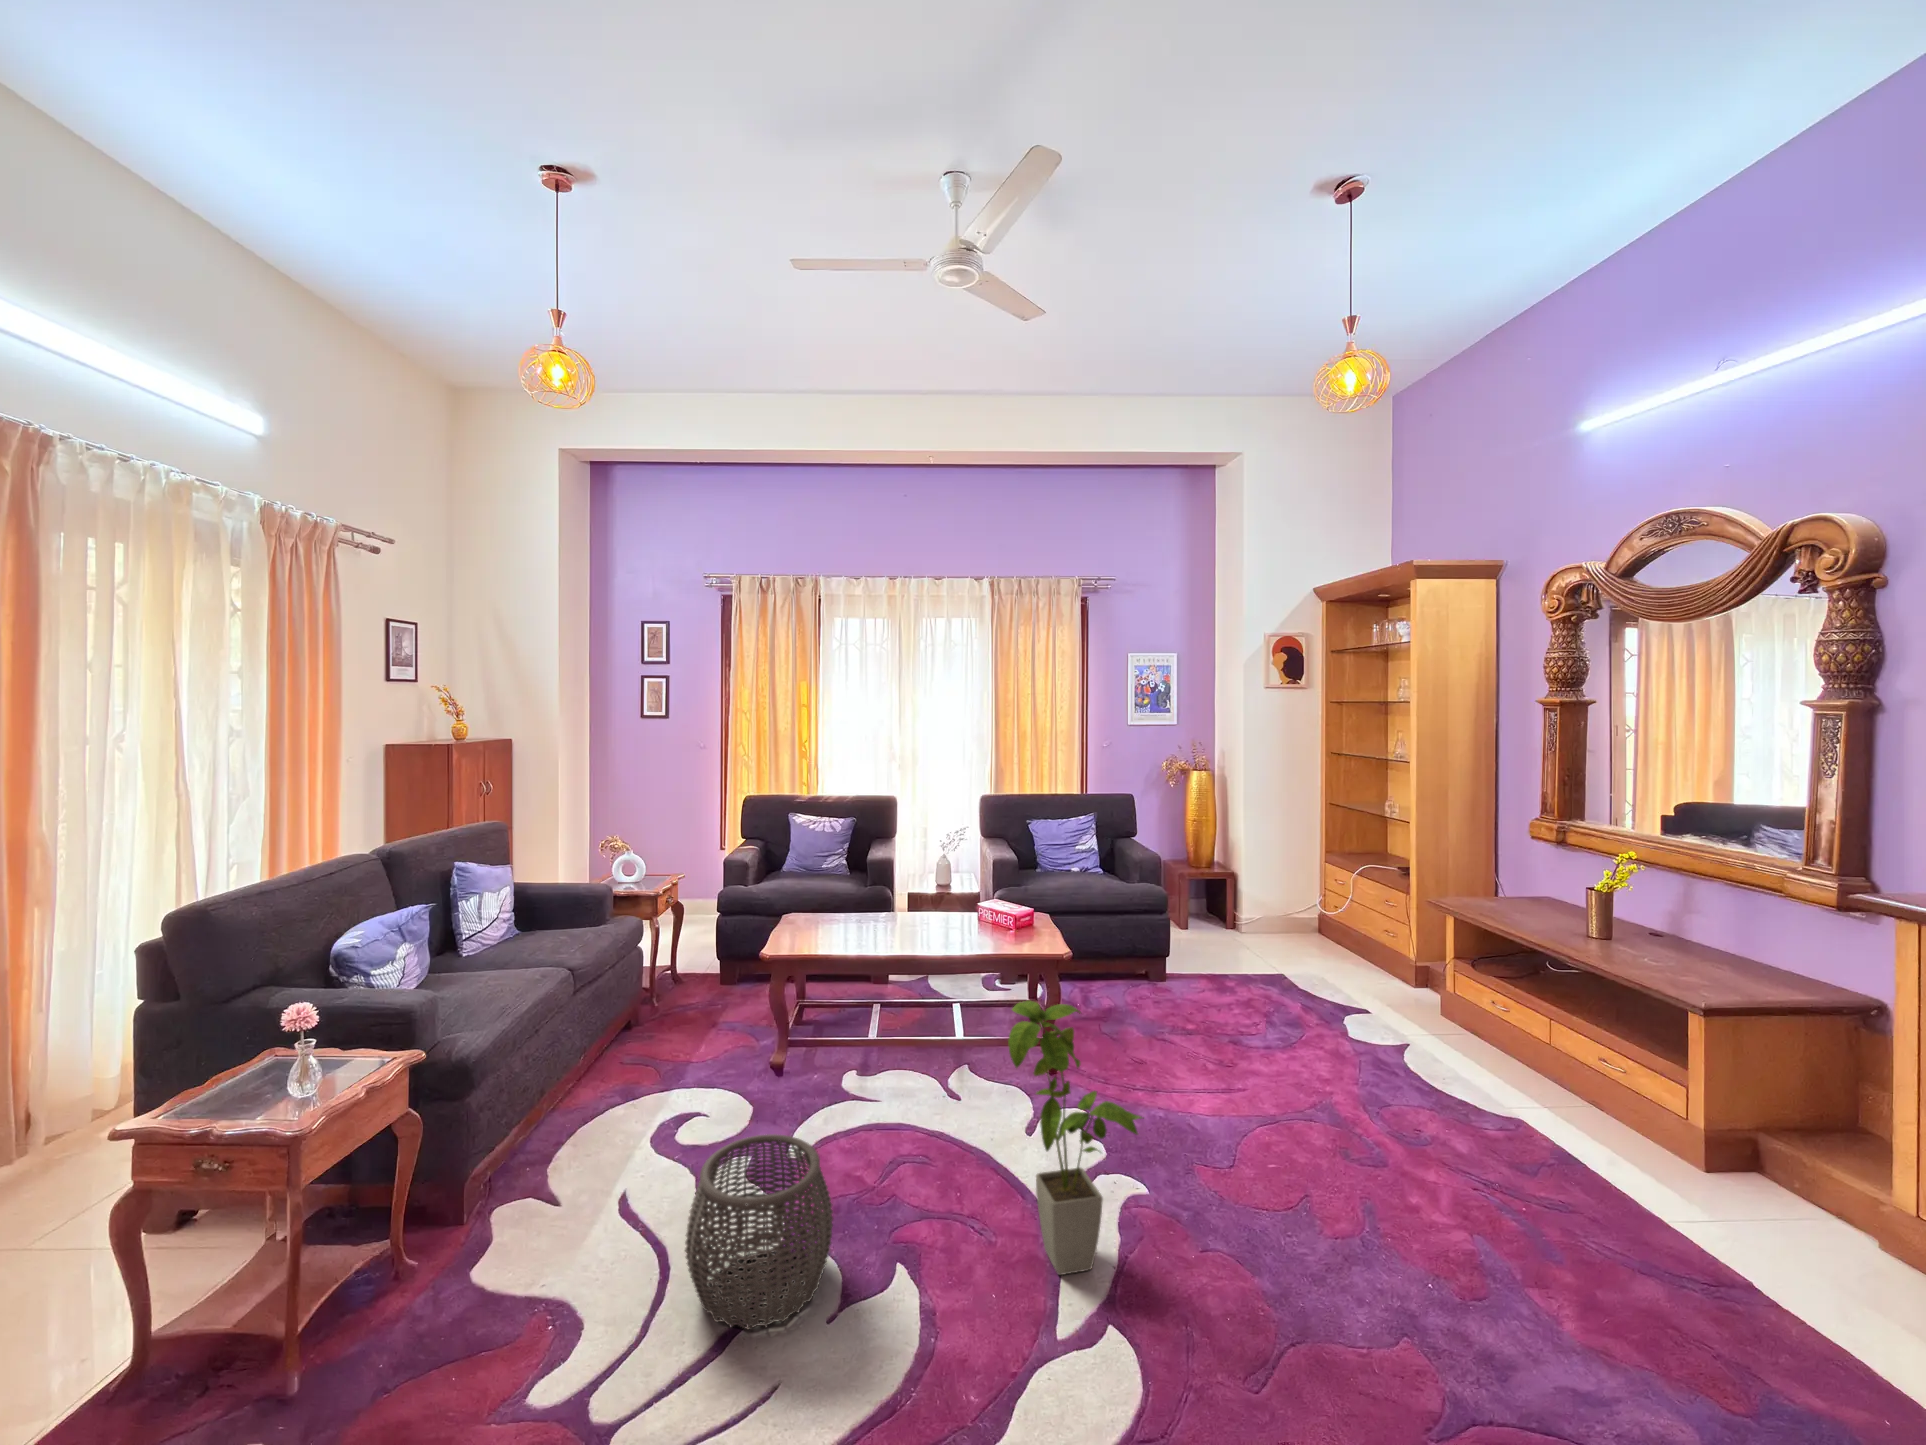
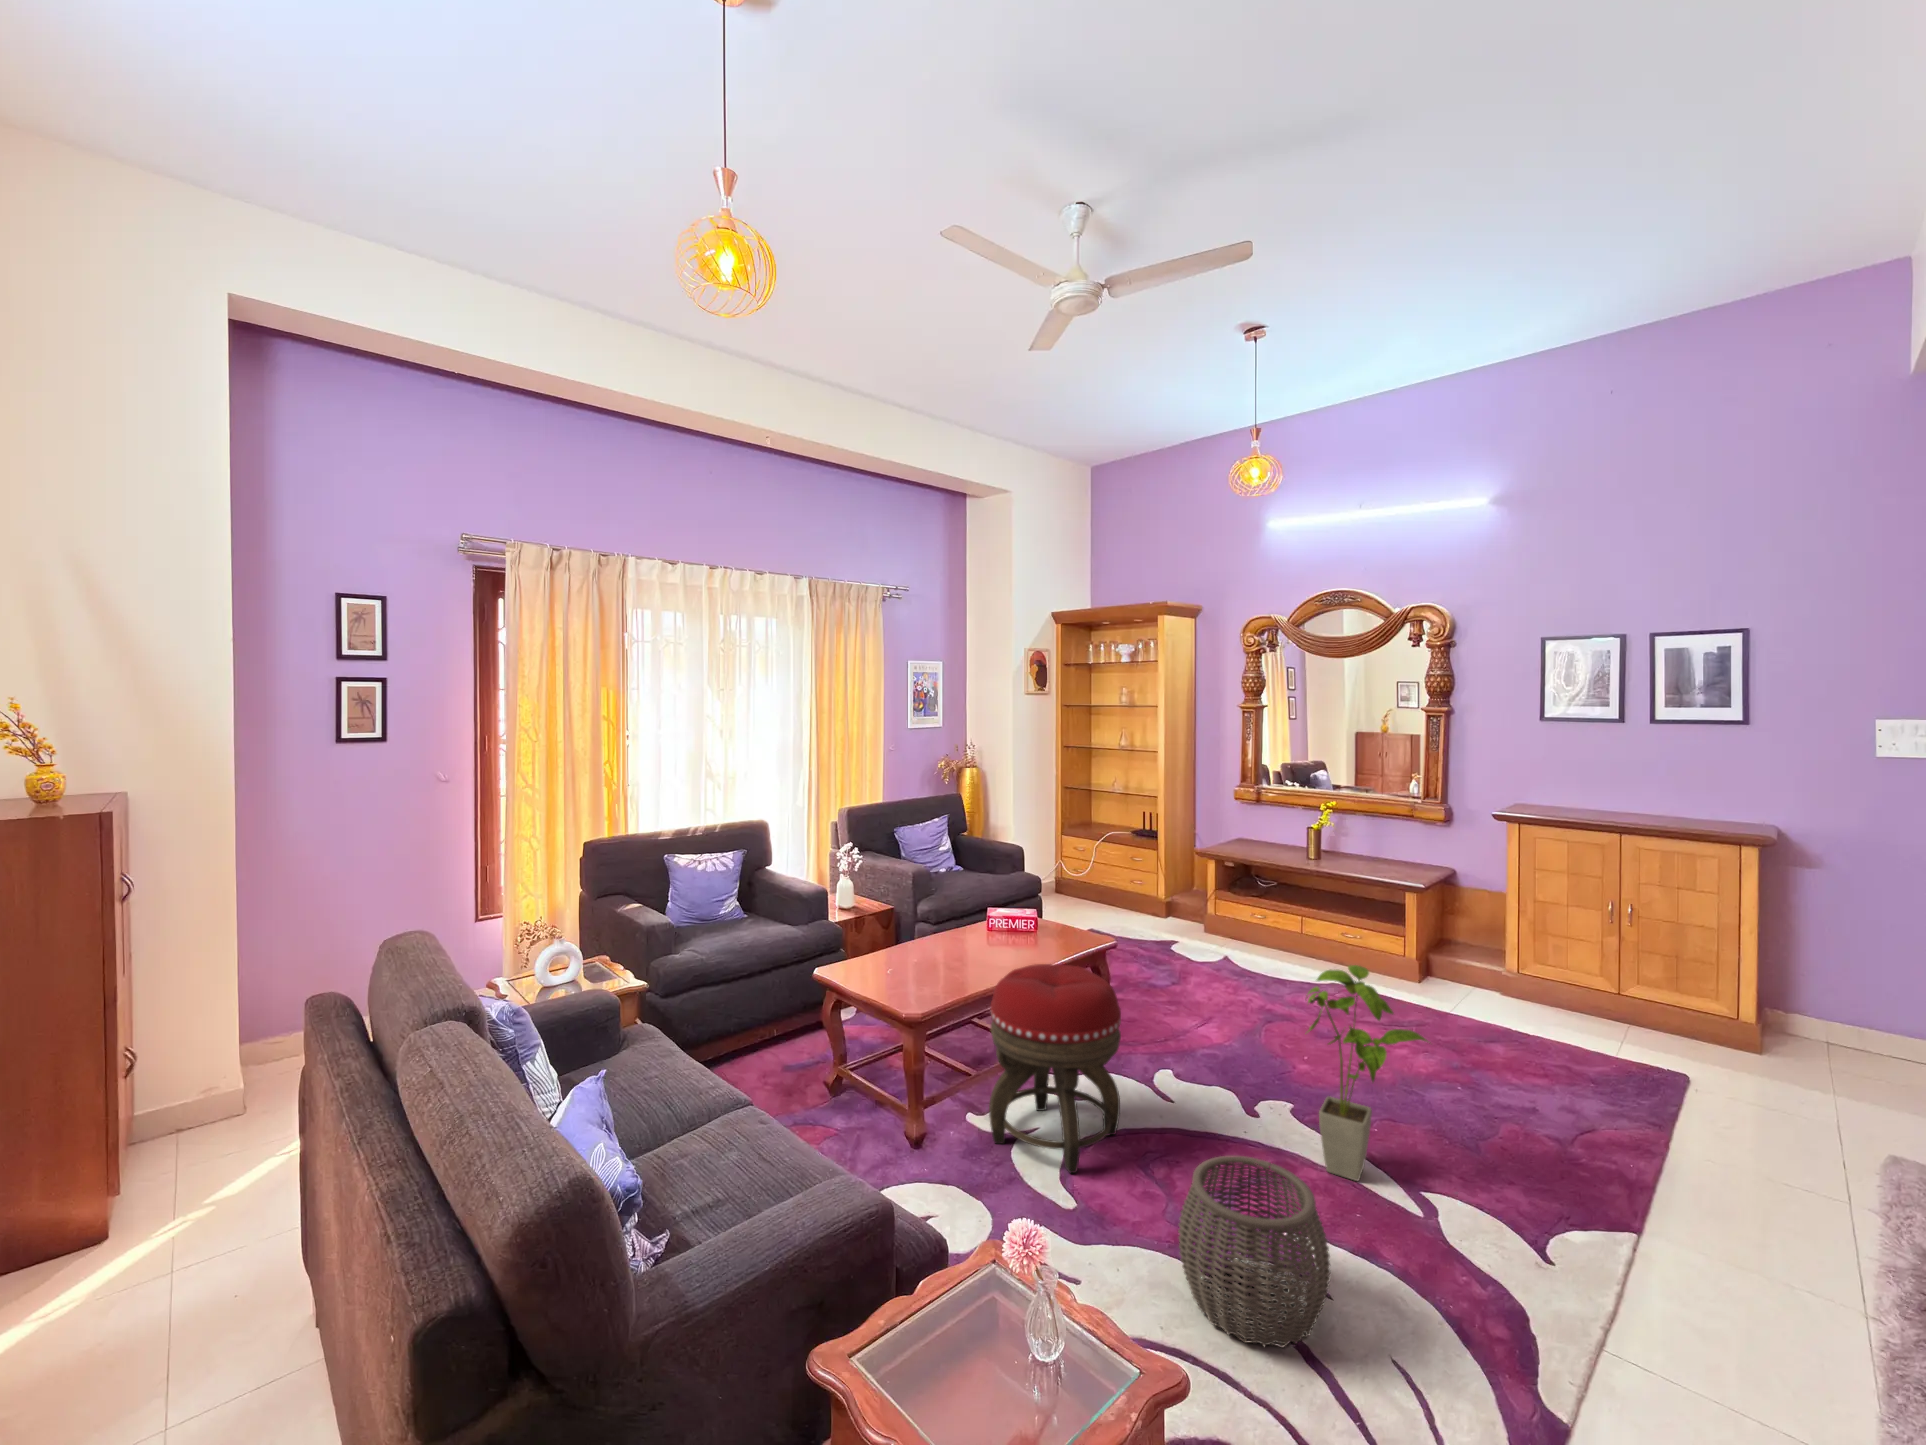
footstool: none [810,941,937,1139] -> present [989,964,1121,1173]

